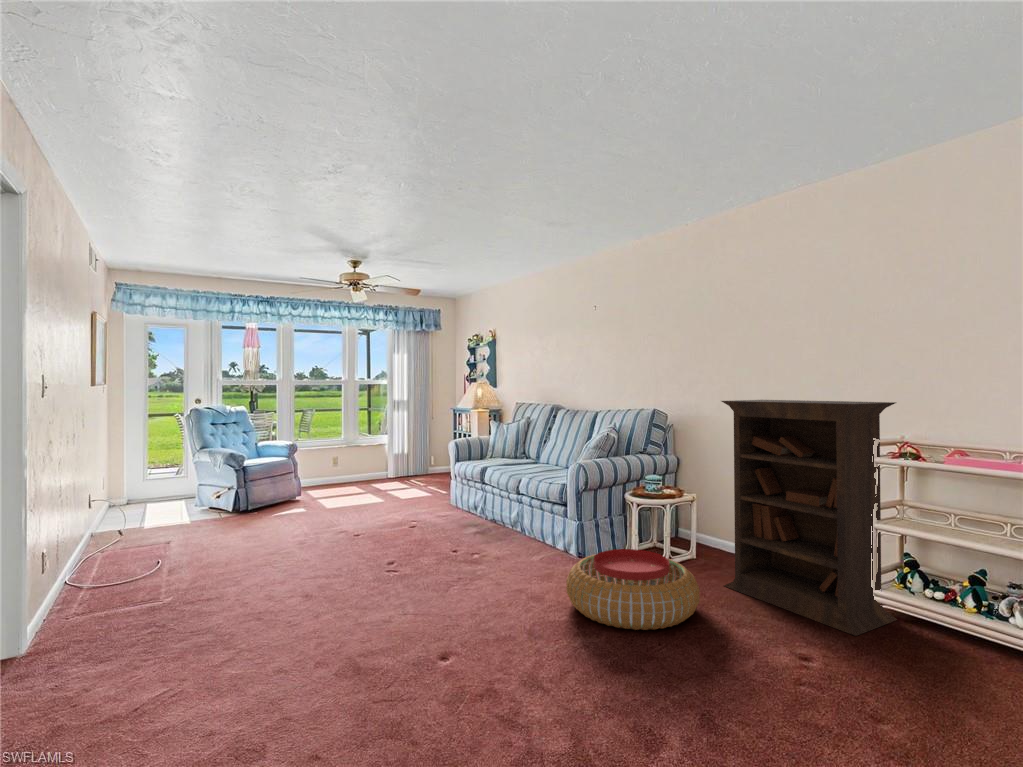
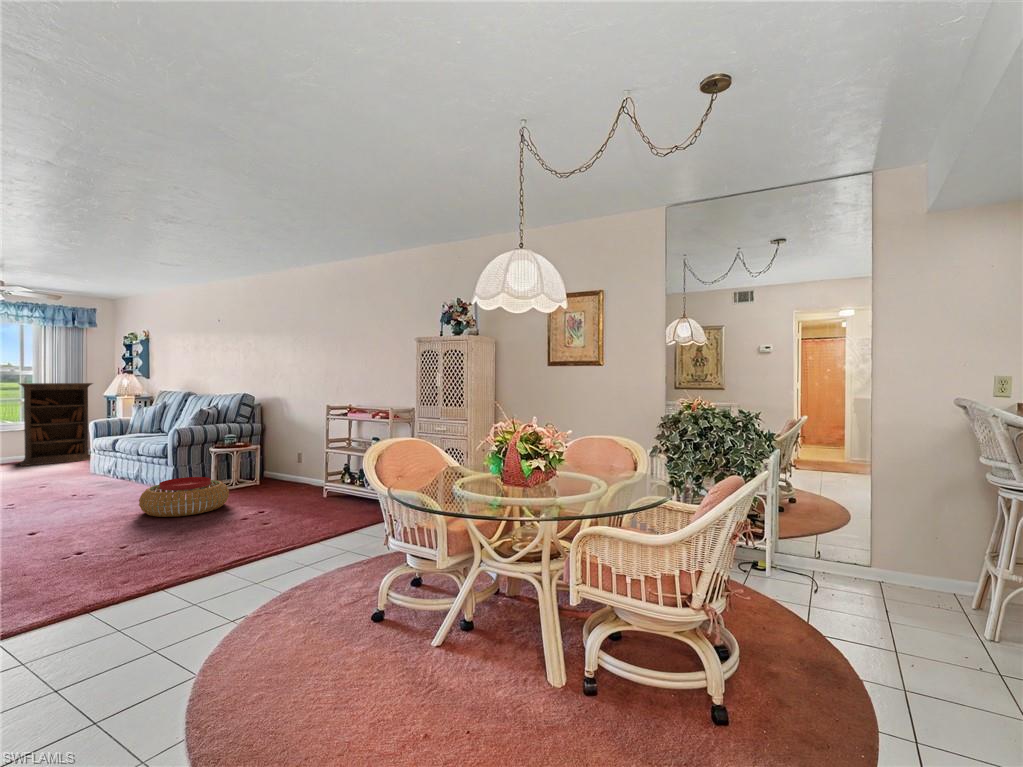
bookcase: present [722,400,897,636] -> present [19,383,93,466]

